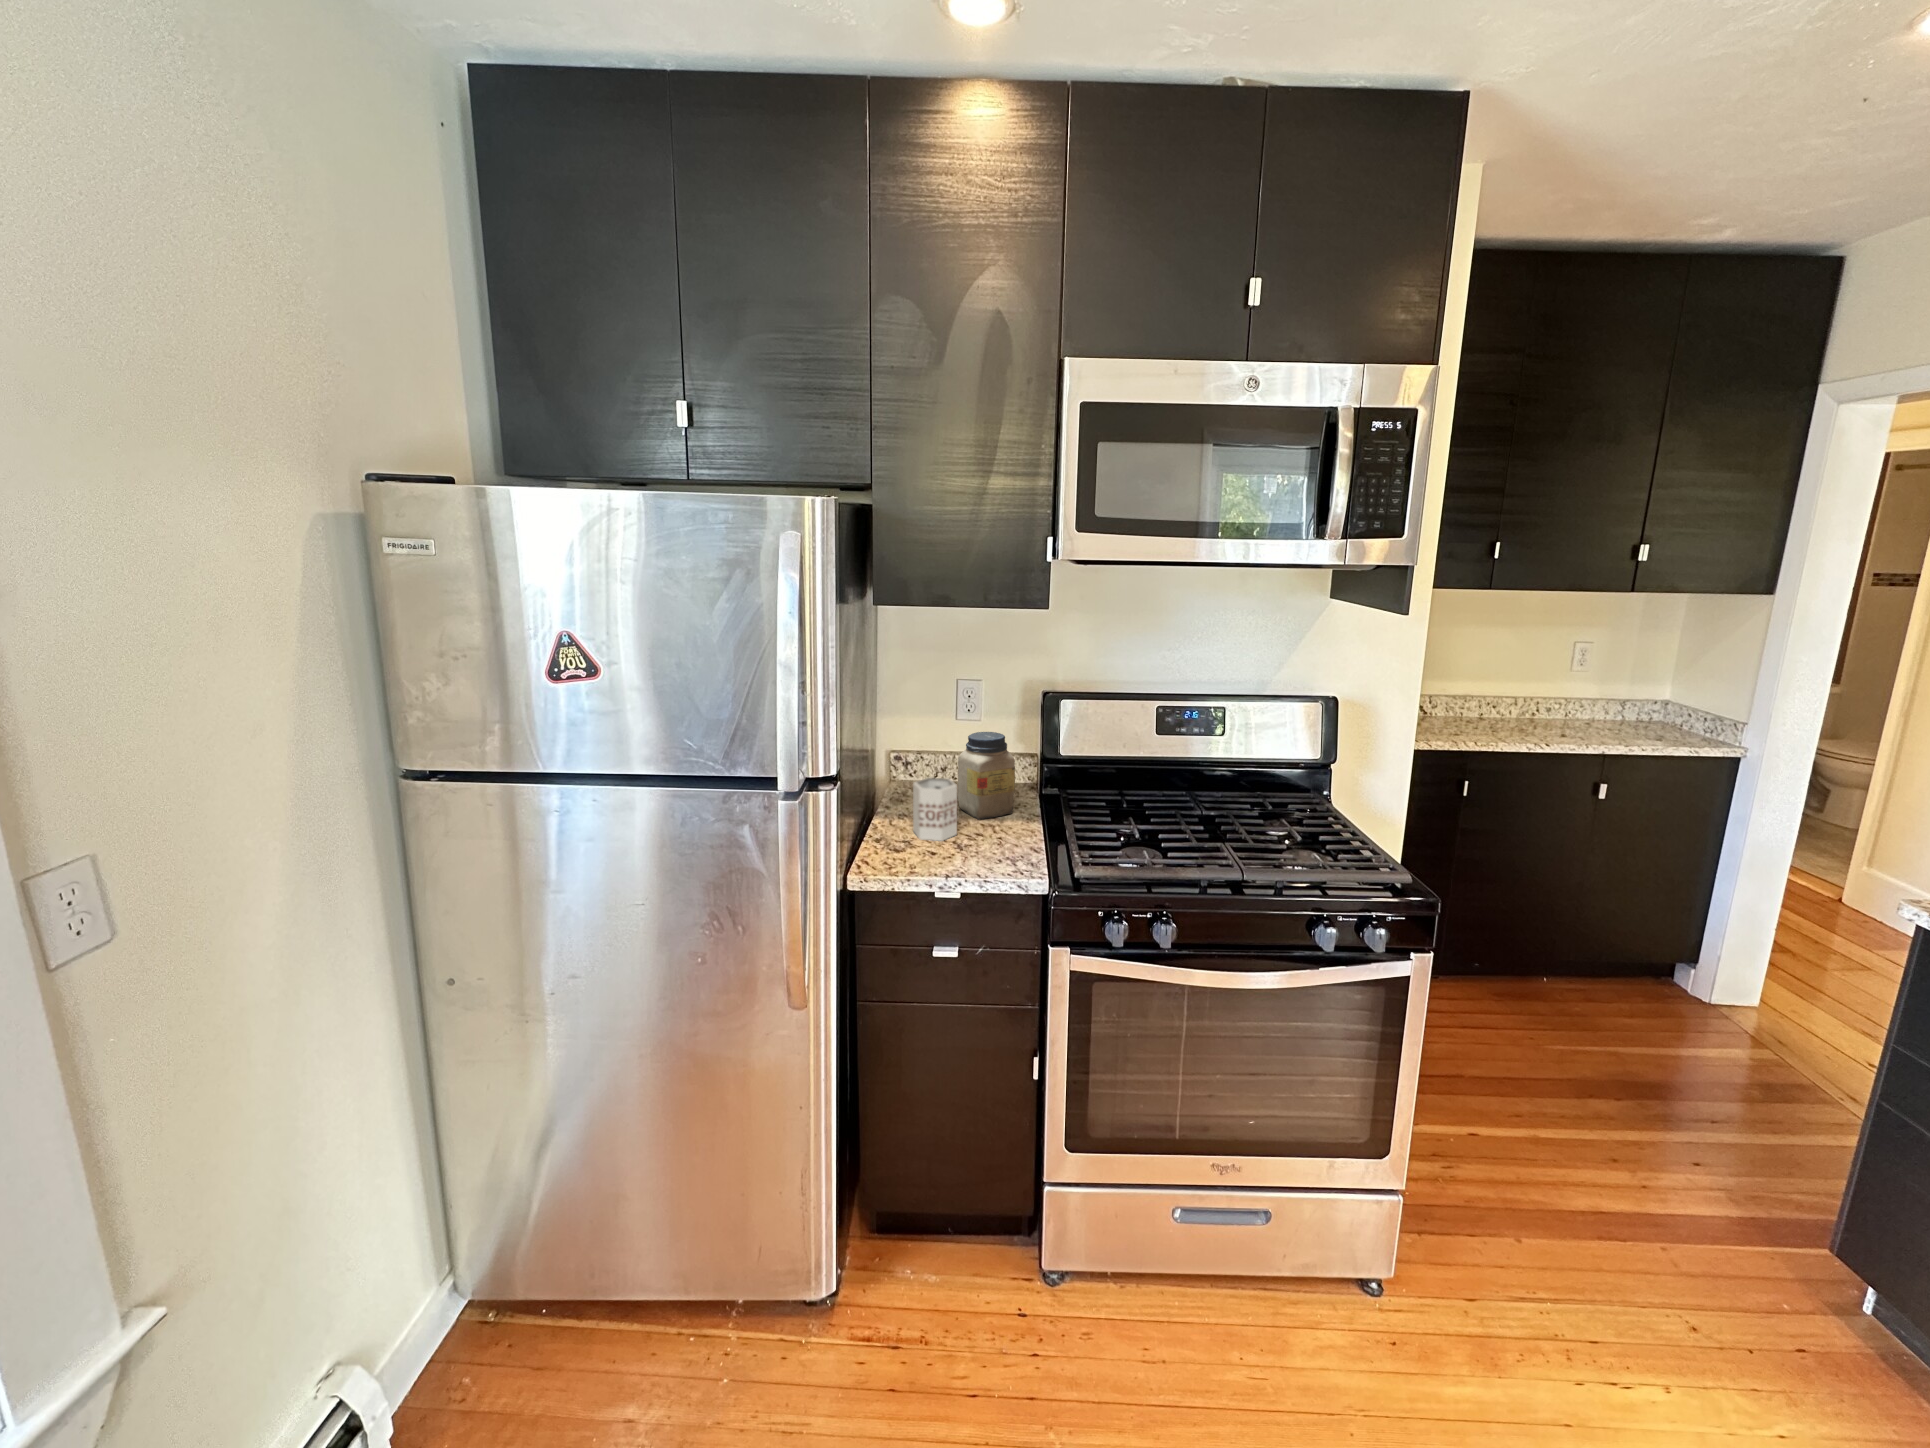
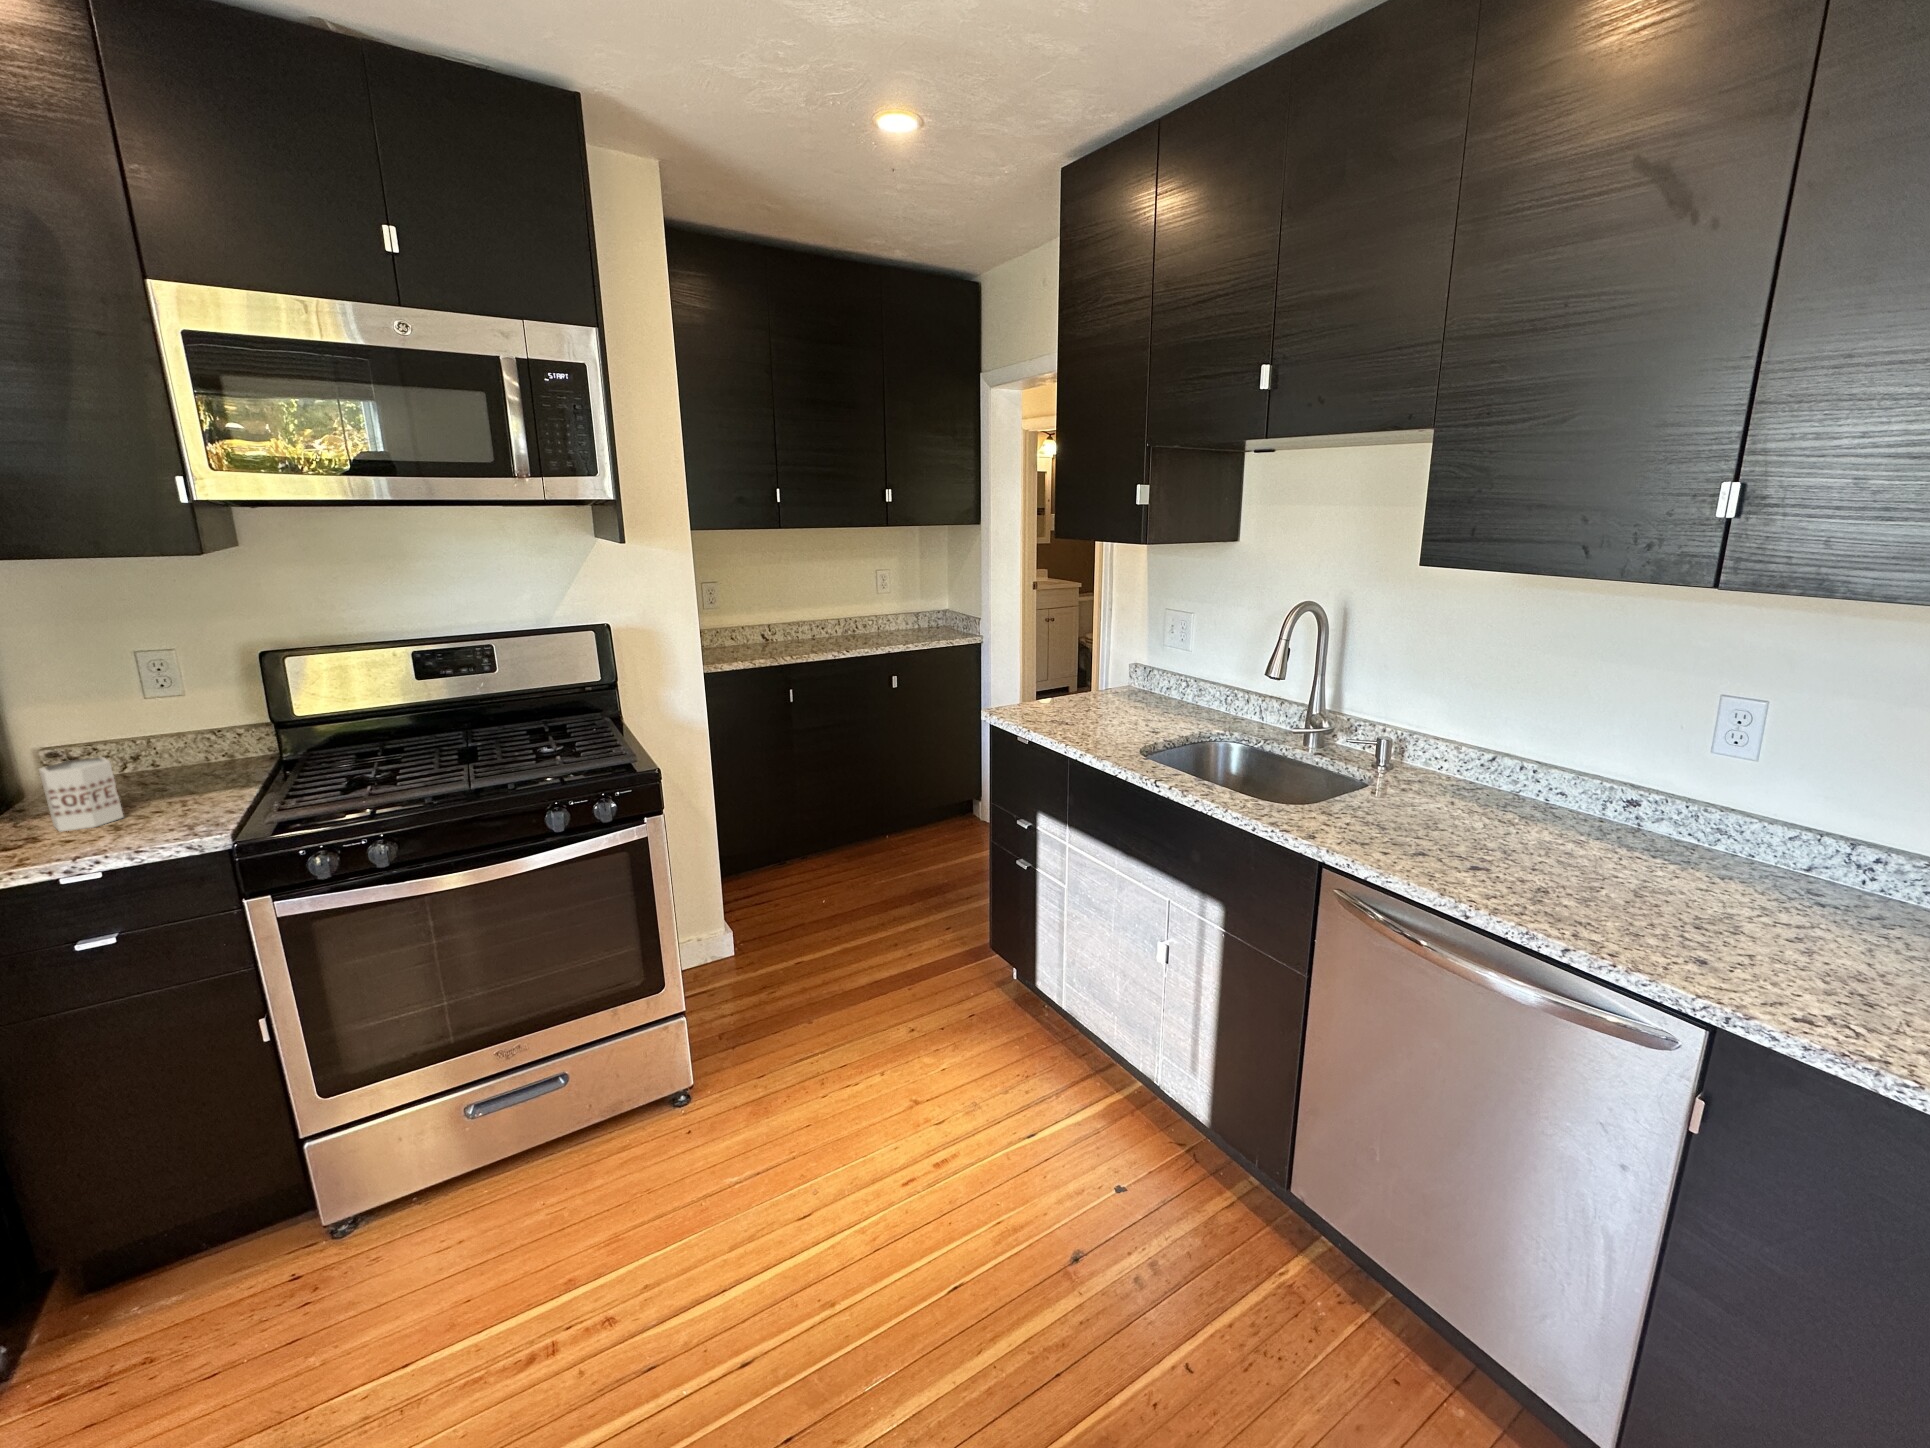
jar: present [958,732,1015,820] -> none [132,701,227,800]

